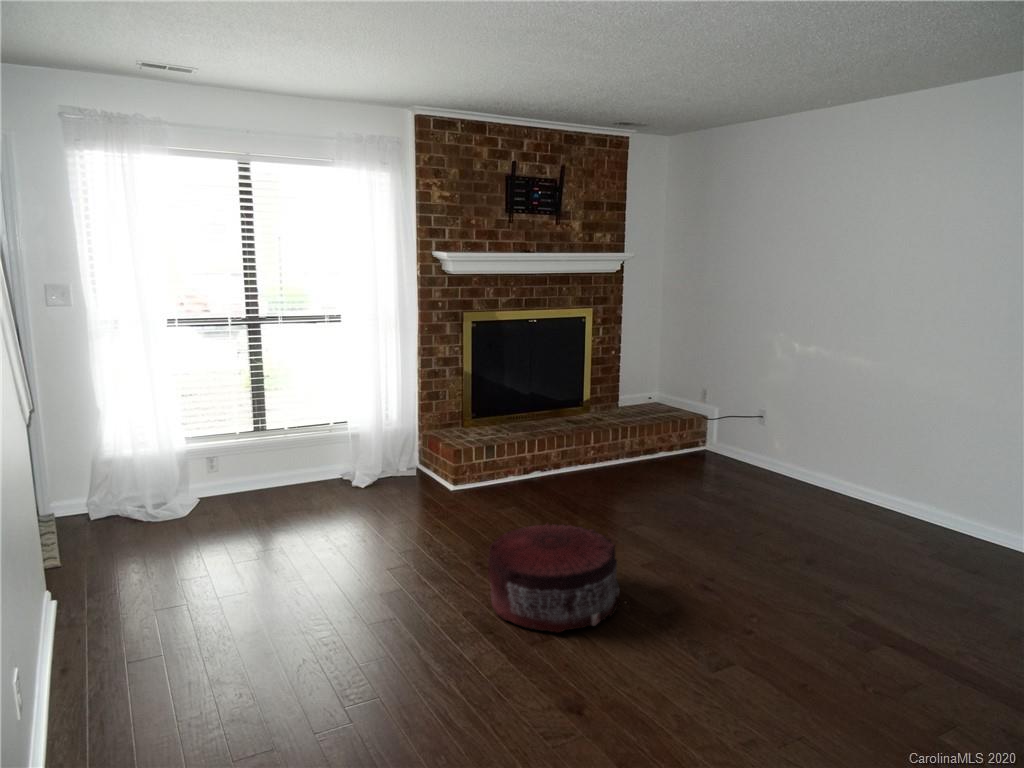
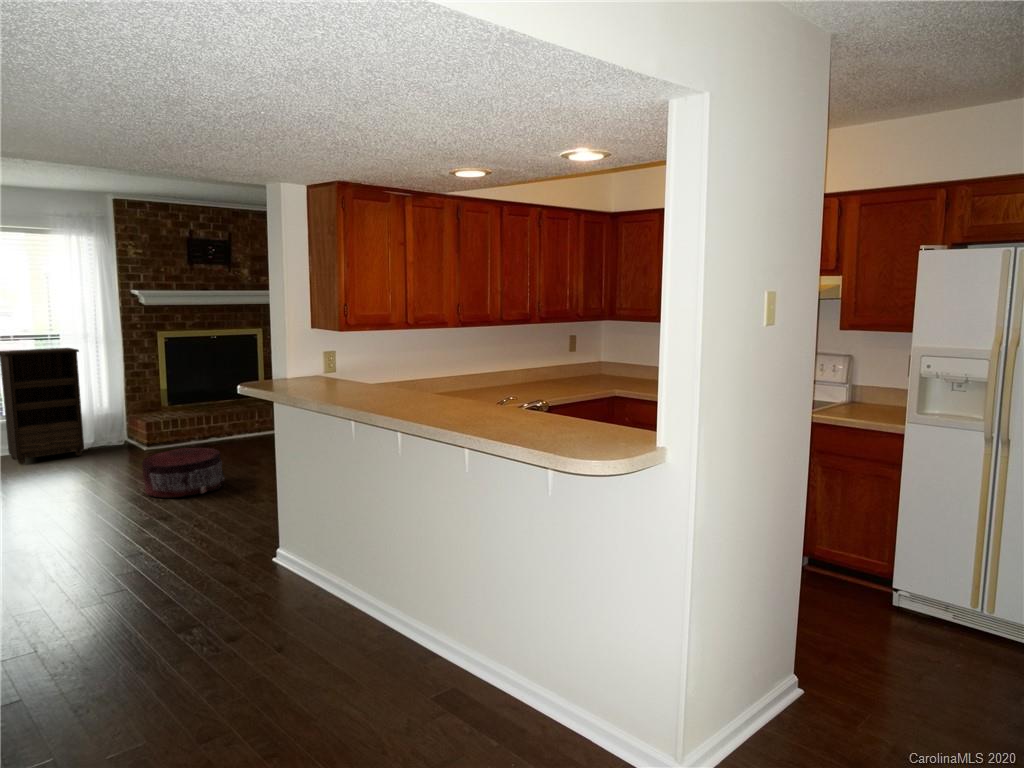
bookshelf: none [265,335,371,506] -> present [0,348,84,464]

